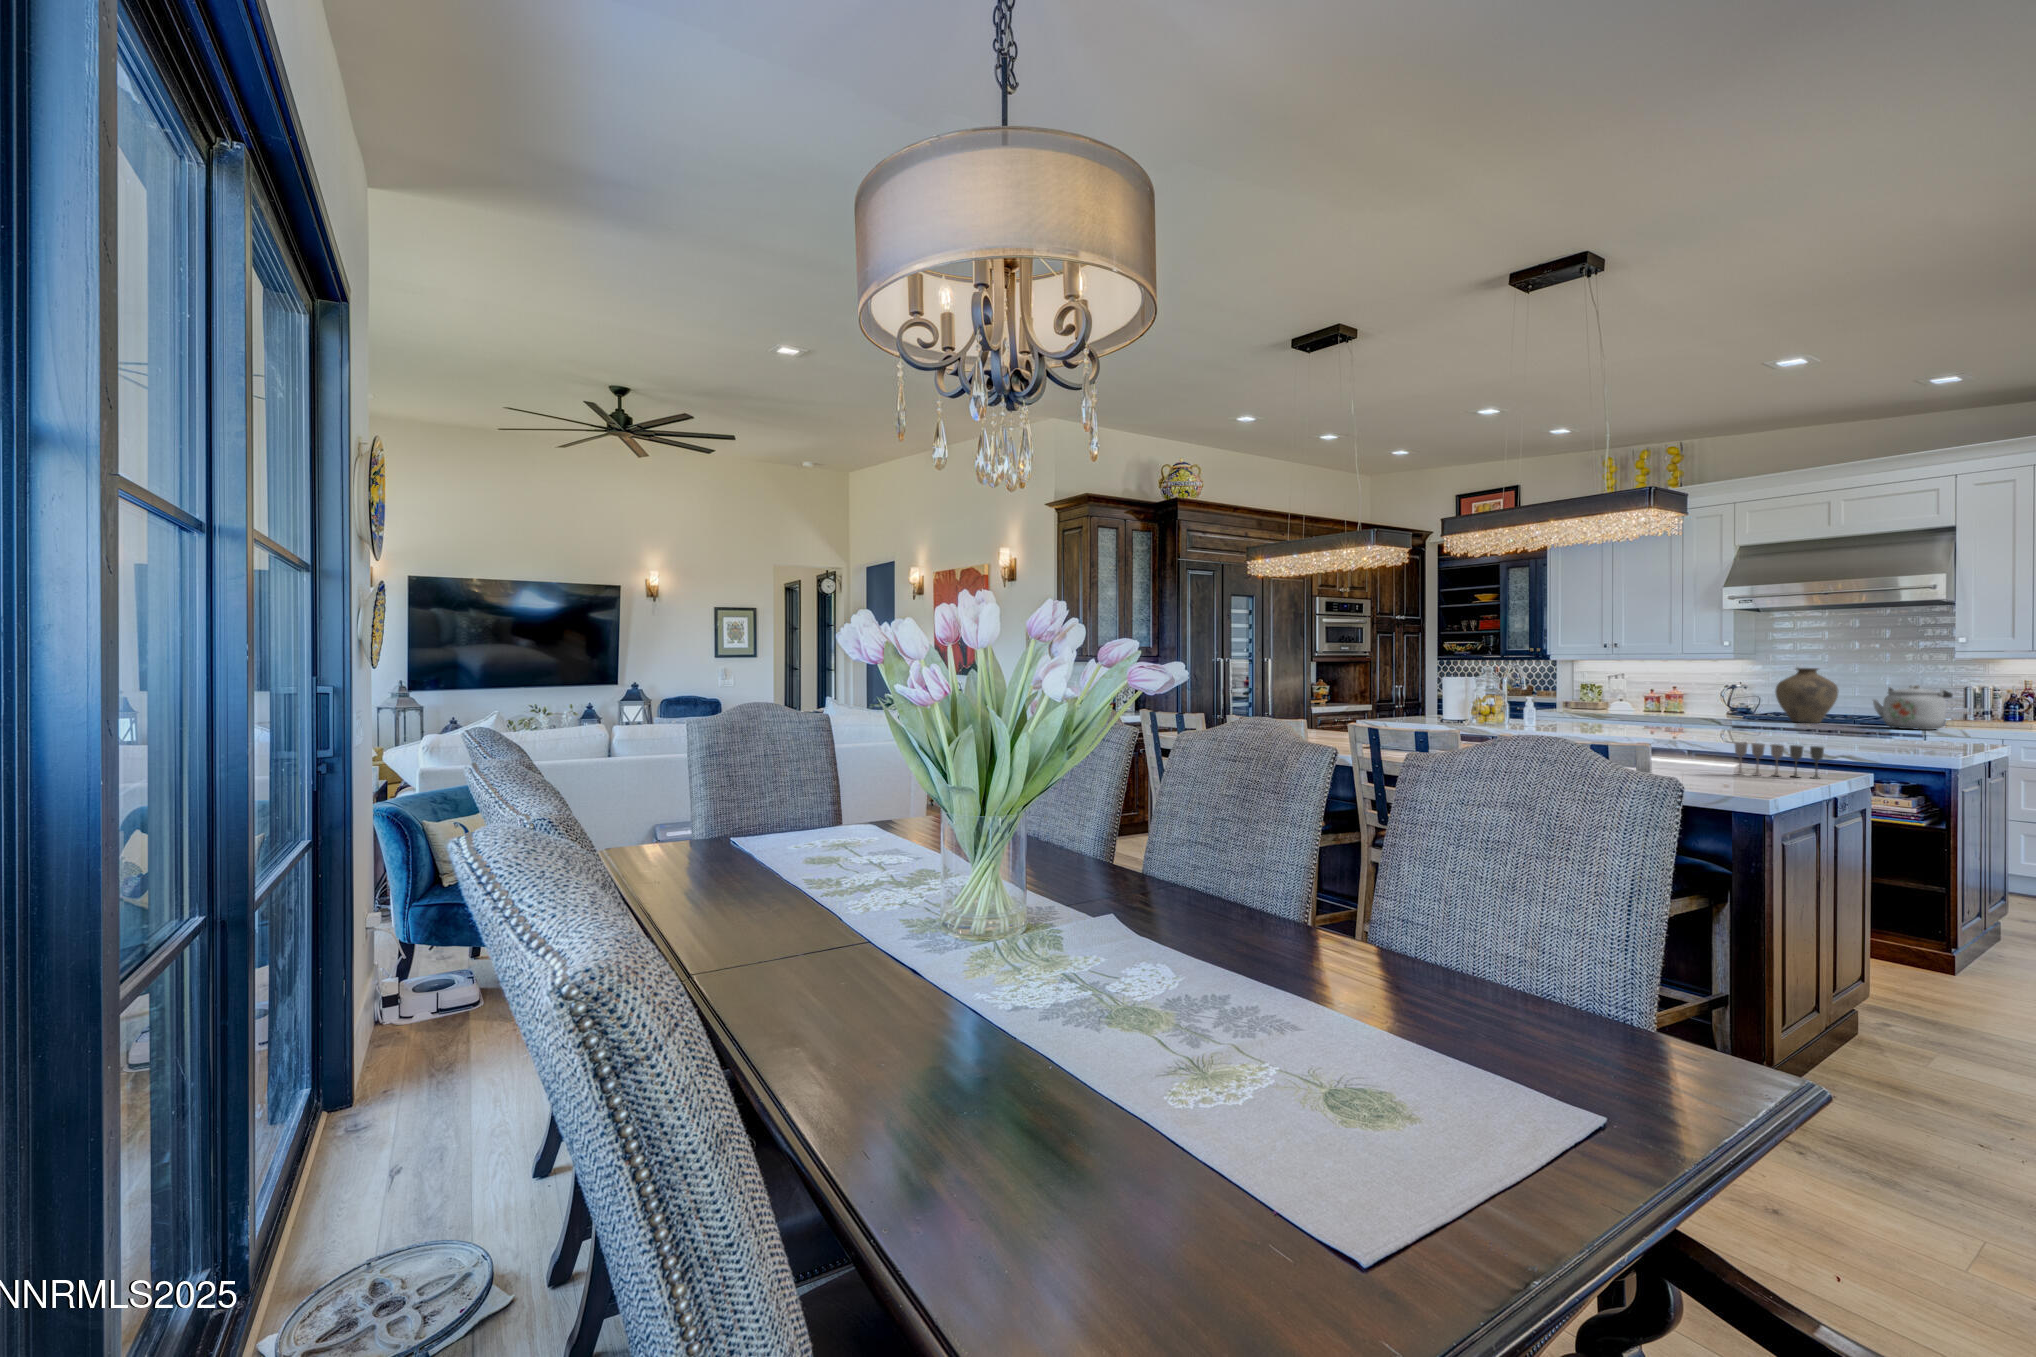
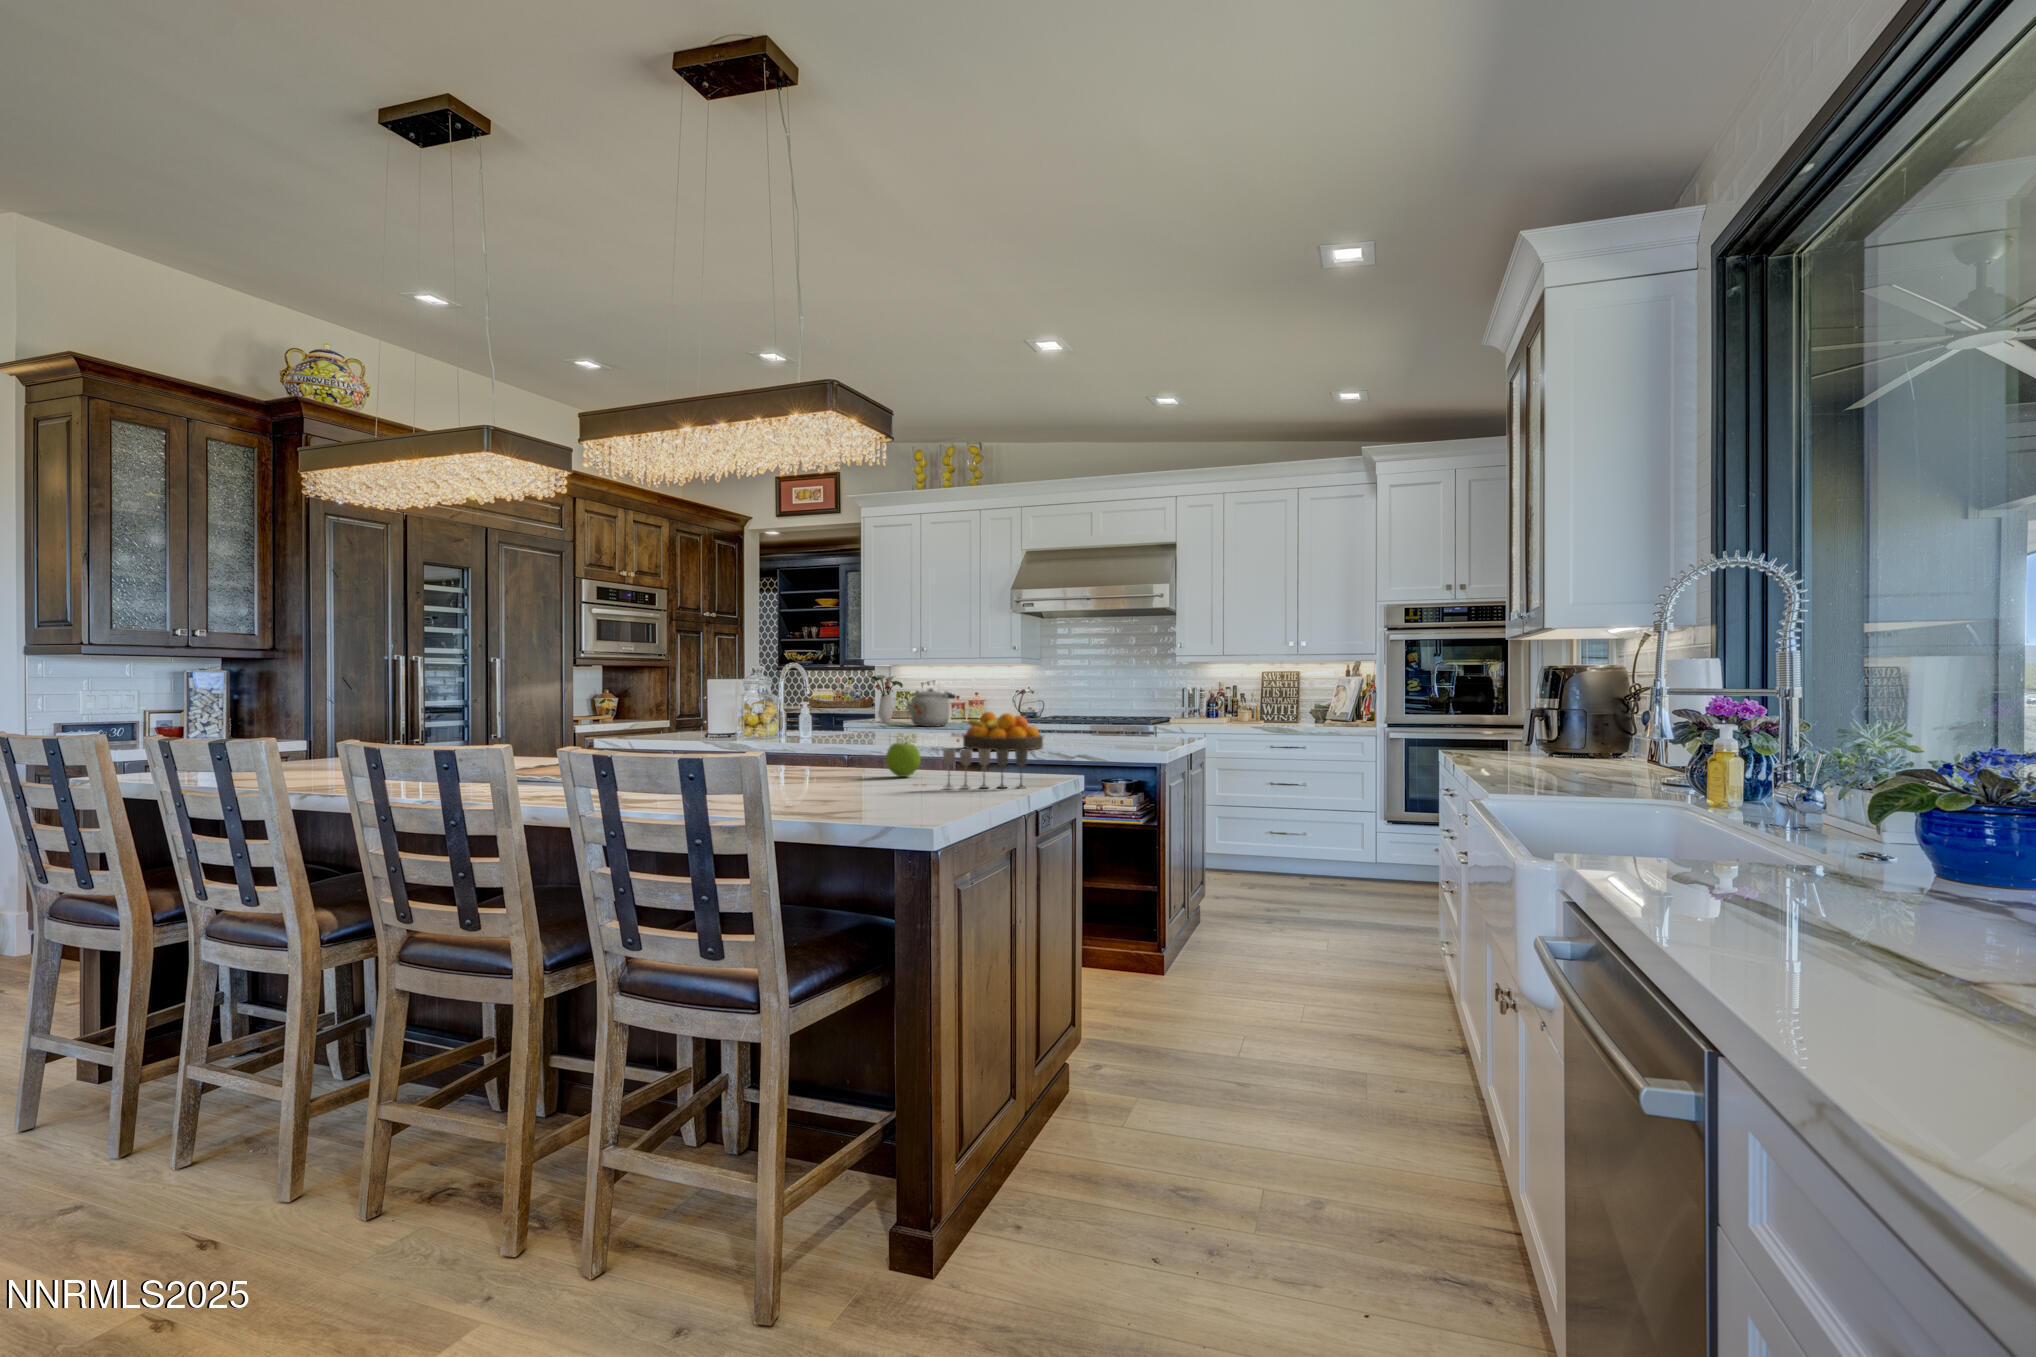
vase: present [1775,668,1838,723] -> none [1052,670,1098,725]
flower arrangement: none [1549,669,1592,713] -> present [863,675,903,722]
kettle: present [1873,685,1953,730] -> present [907,688,956,727]
fruit bowl: none [1696,709,1792,746] -> present [963,712,1043,751]
apple: none [1661,735,1695,763] -> present [886,743,921,777]

